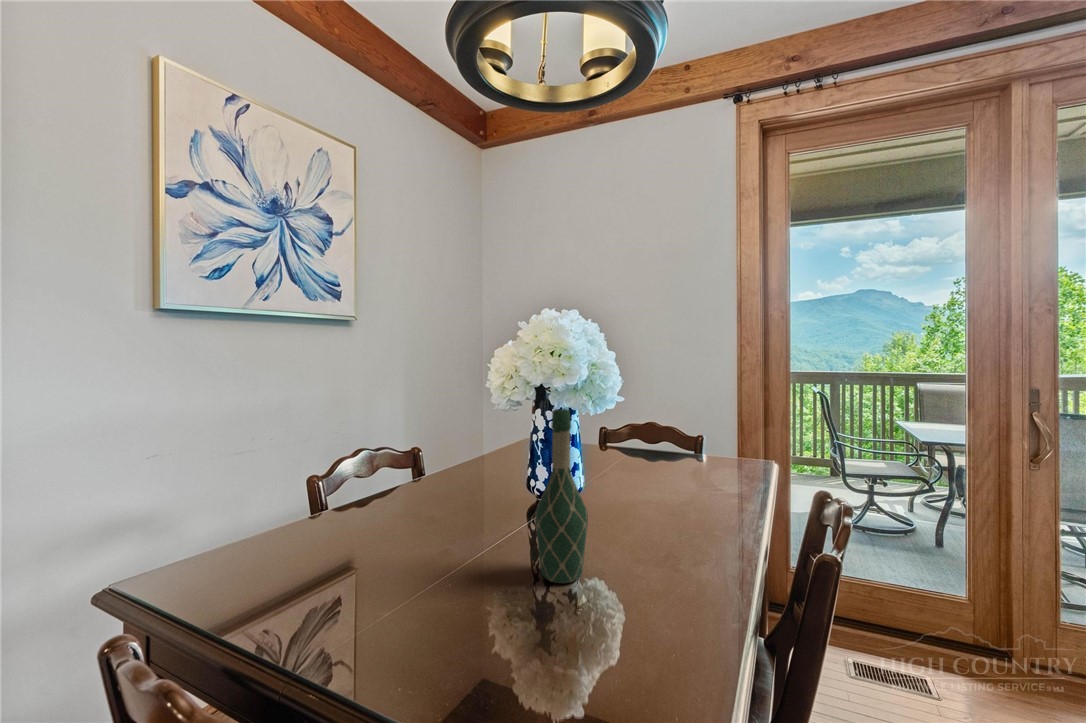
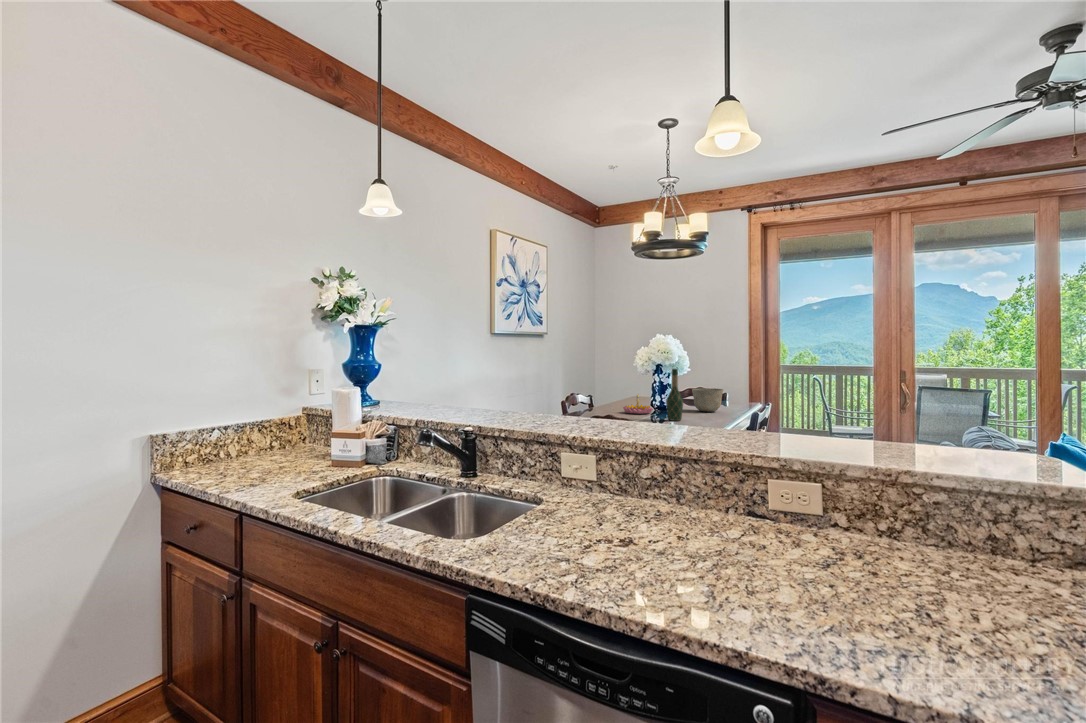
ceramic bowl: none [628,438,703,501] -> present [692,388,723,412]
candle holder: none [448,462,527,523] -> present [623,394,653,414]

